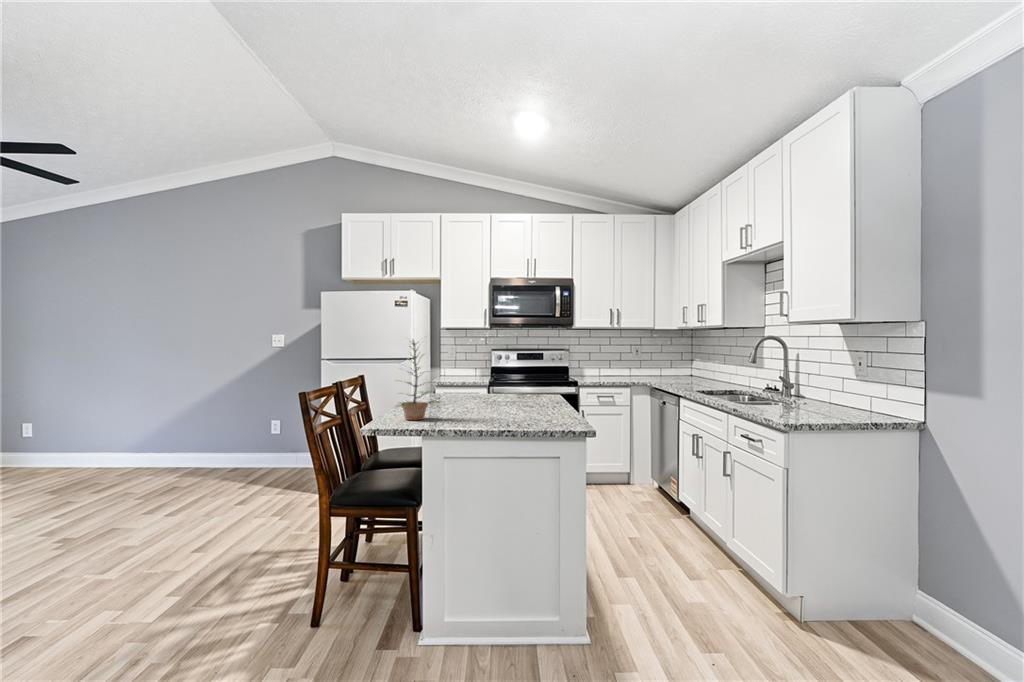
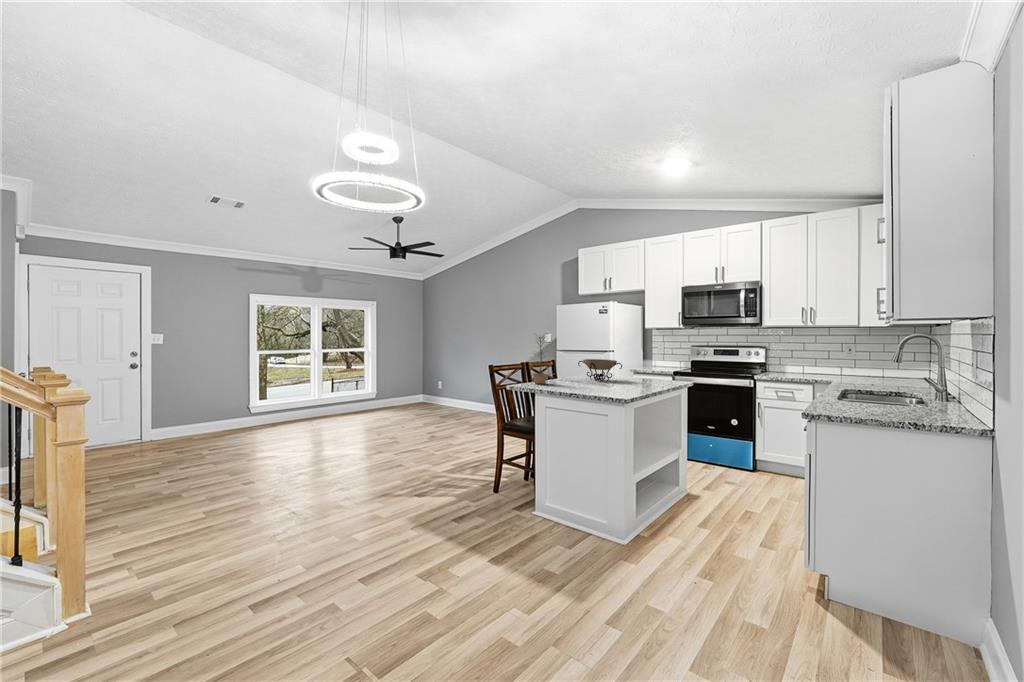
decorative bowl: none [436,374,505,406] -> present [578,359,622,381]

